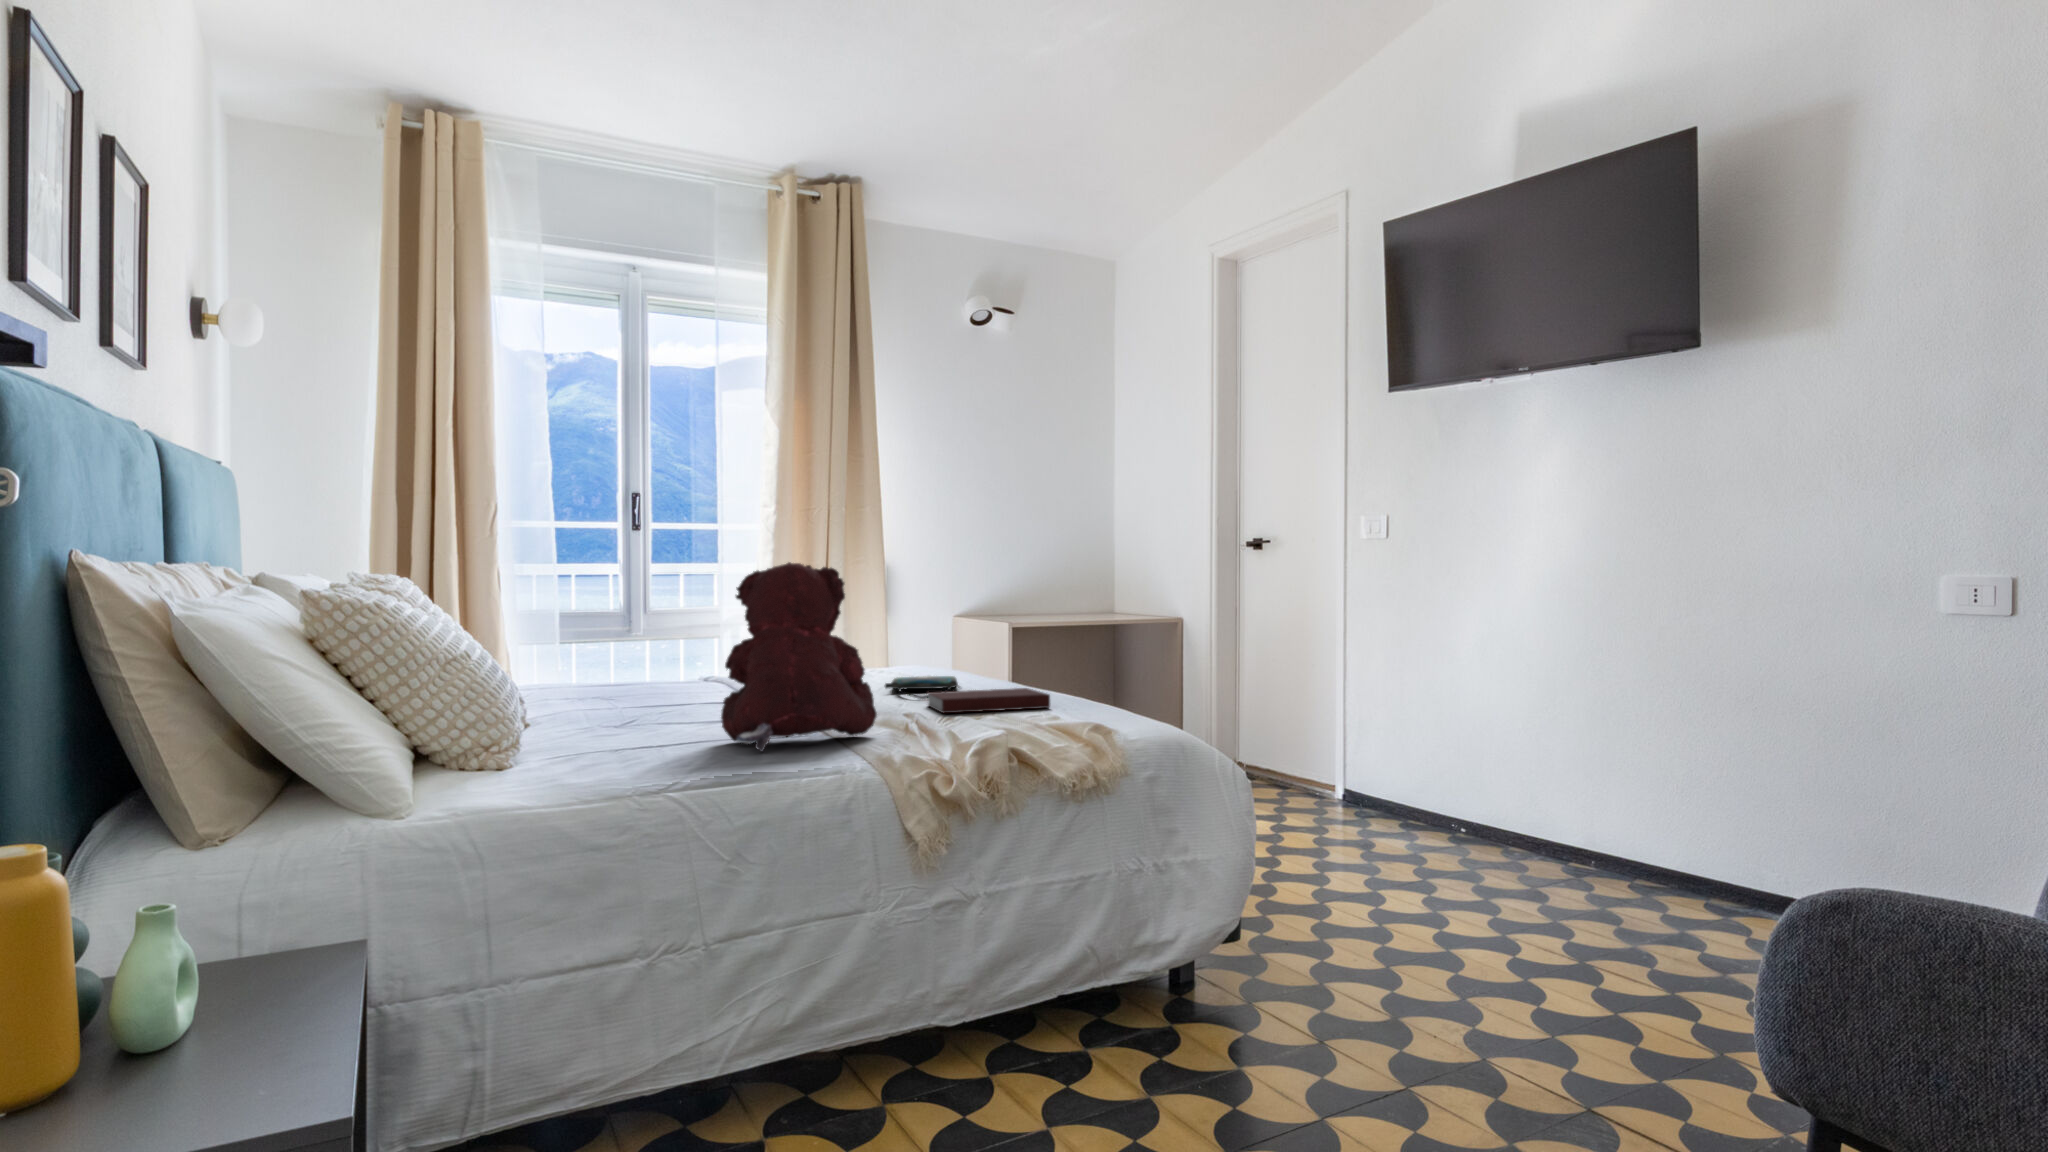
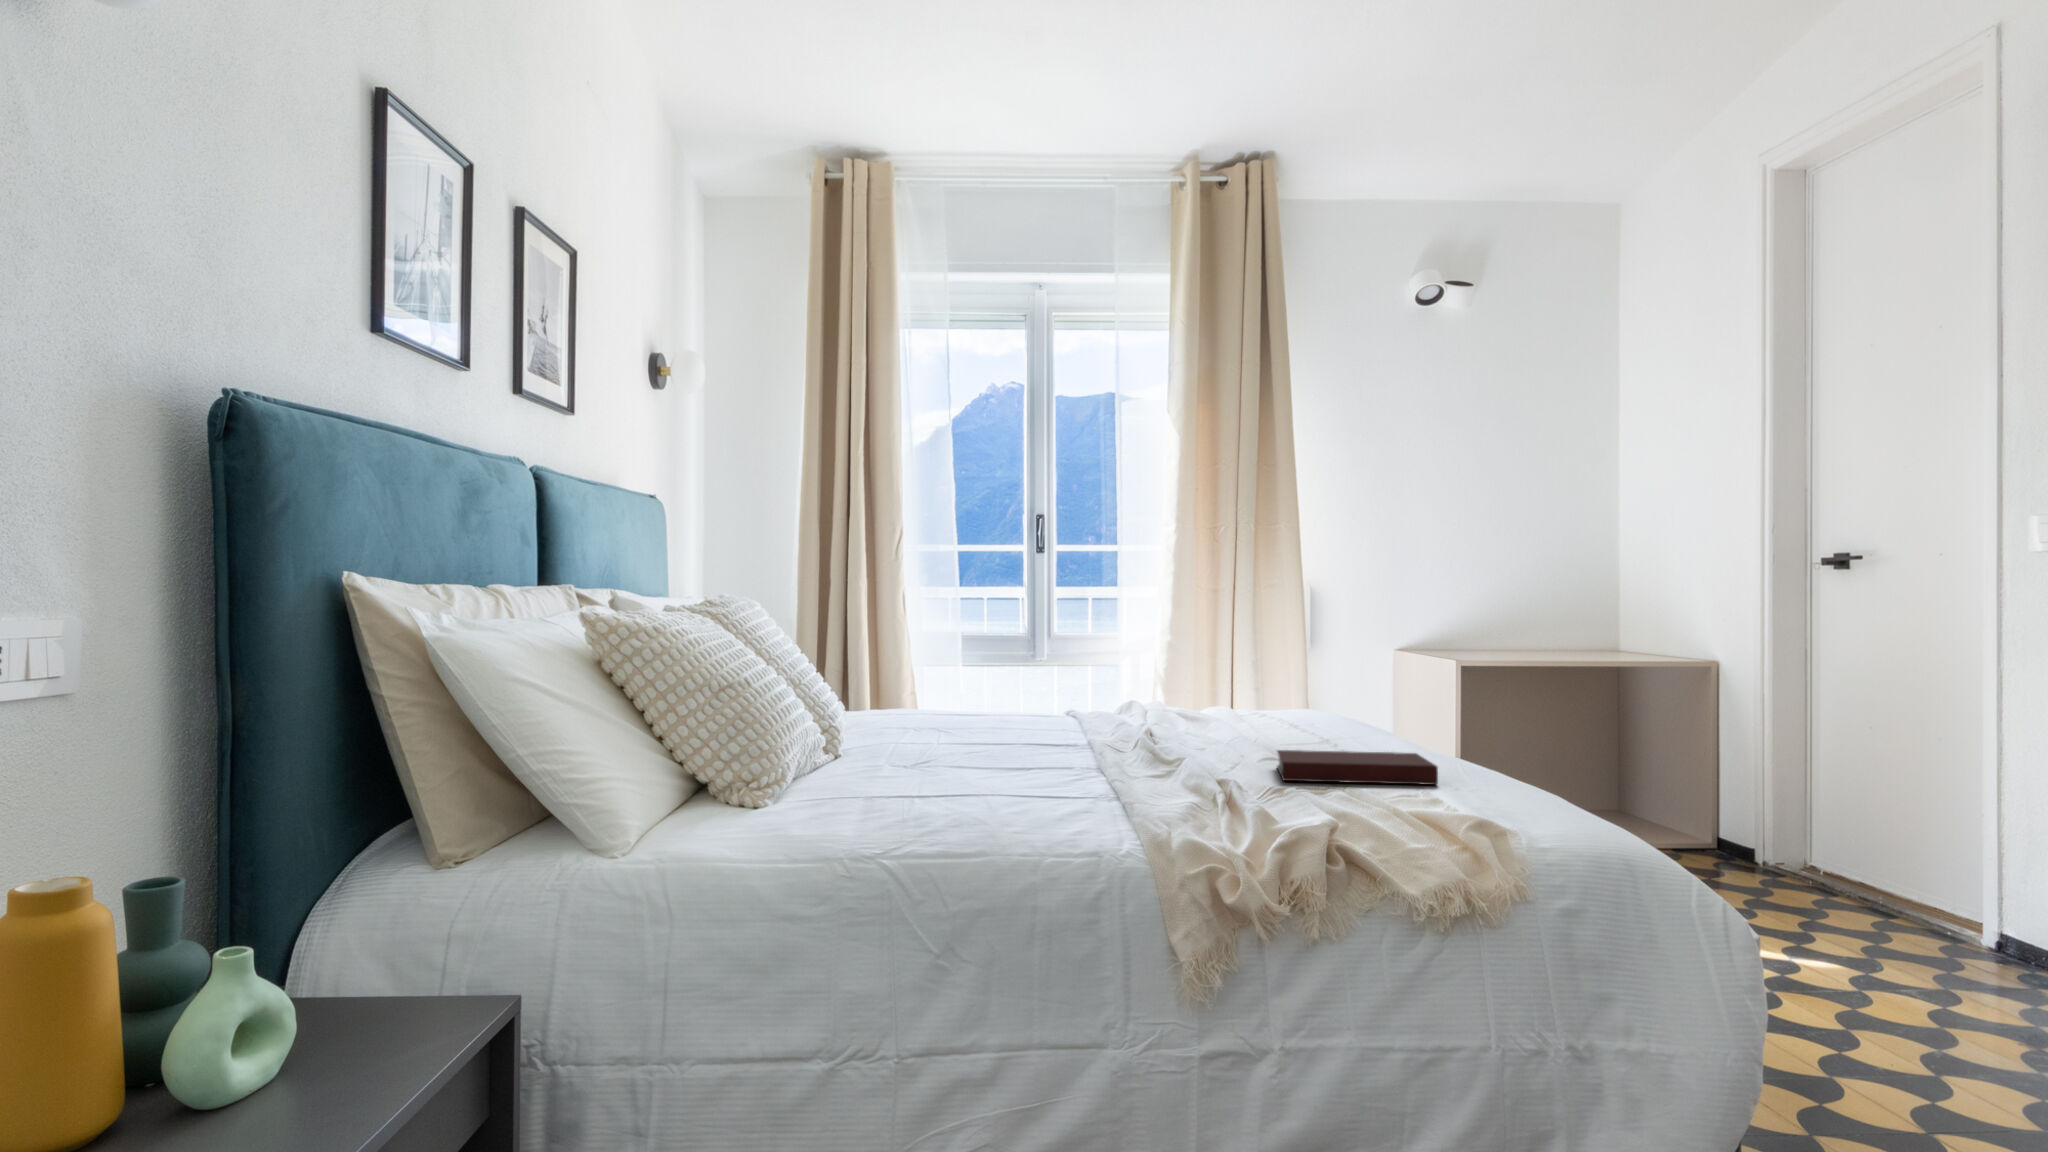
teddy bear: present [721,562,877,752] -> none [974,582,1166,818]
tote bag: present [885,676,959,699] -> none [1245,726,1344,757]

